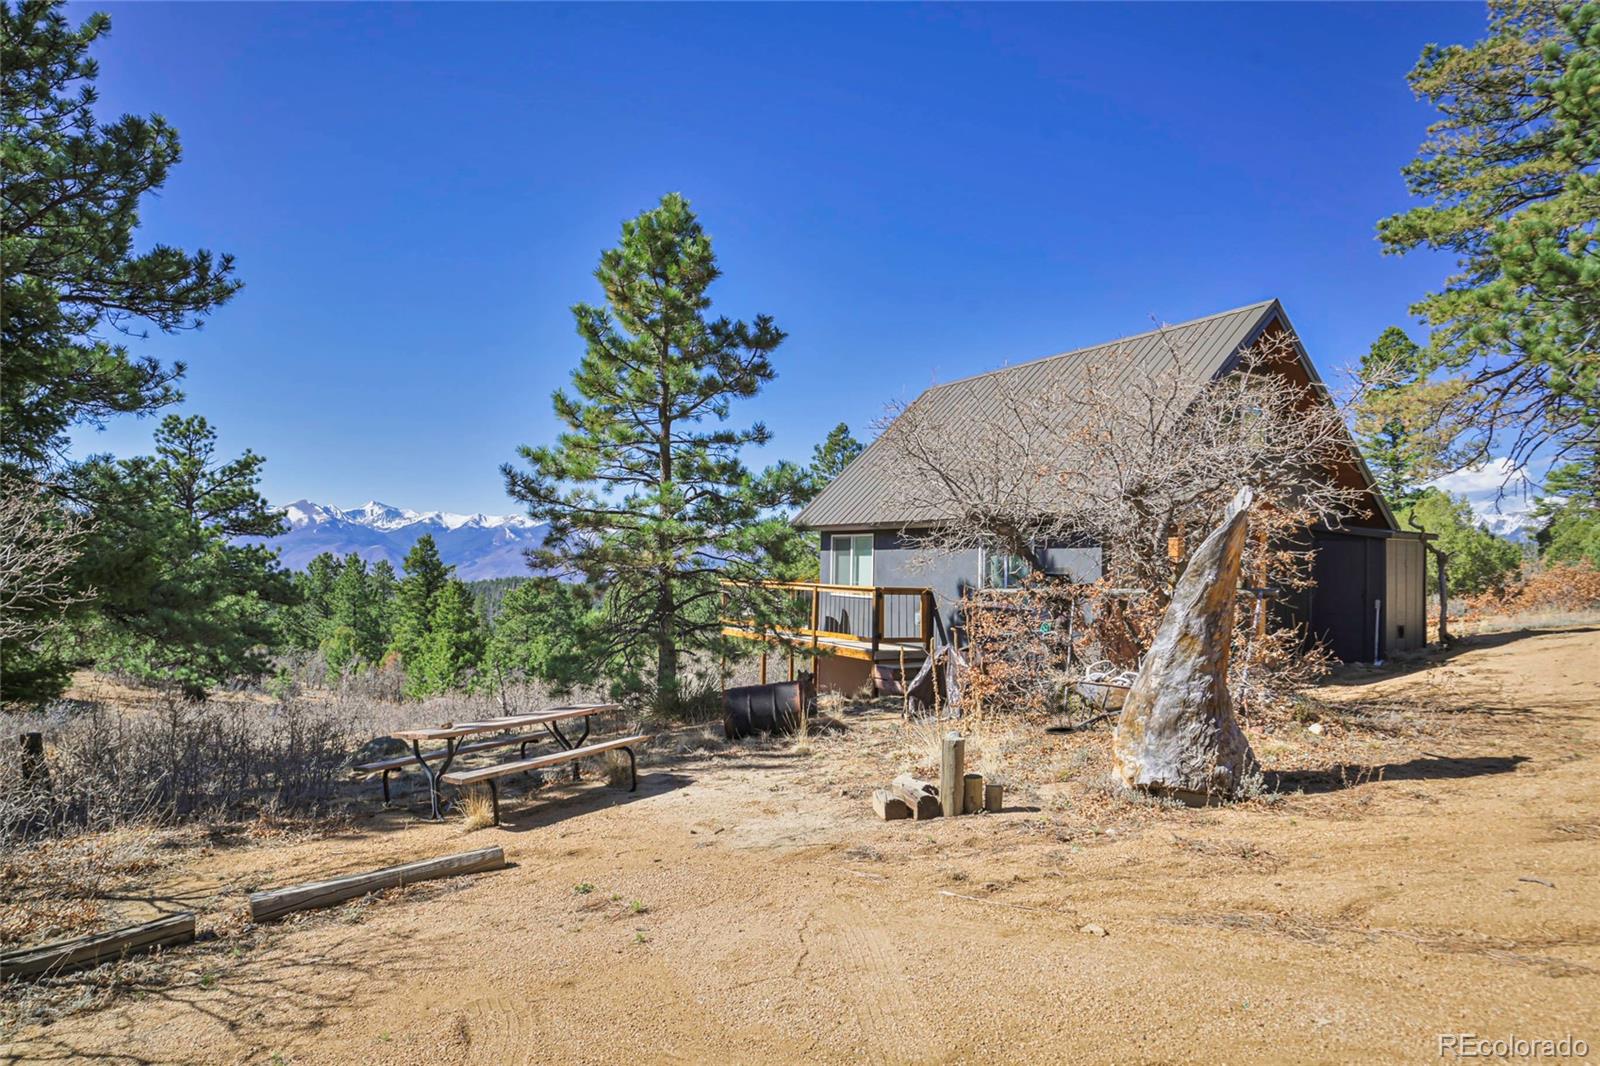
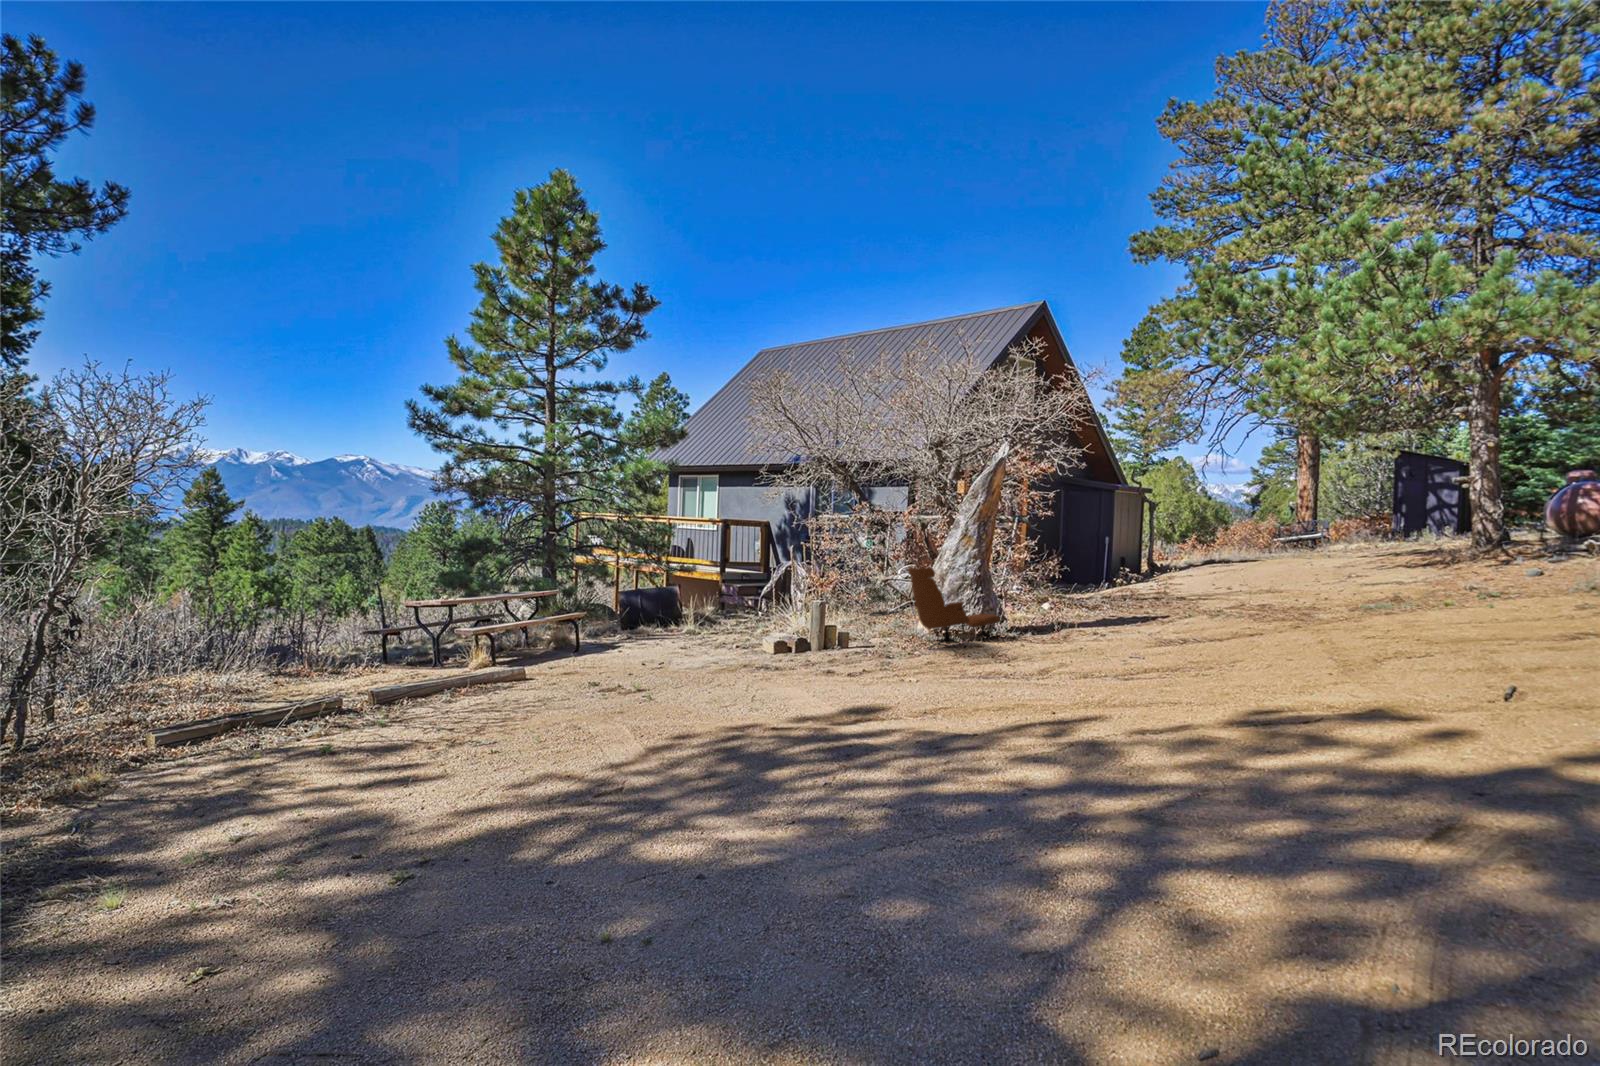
lounge chair: none [1086,692,1251,832] -> present [908,567,1000,648]

